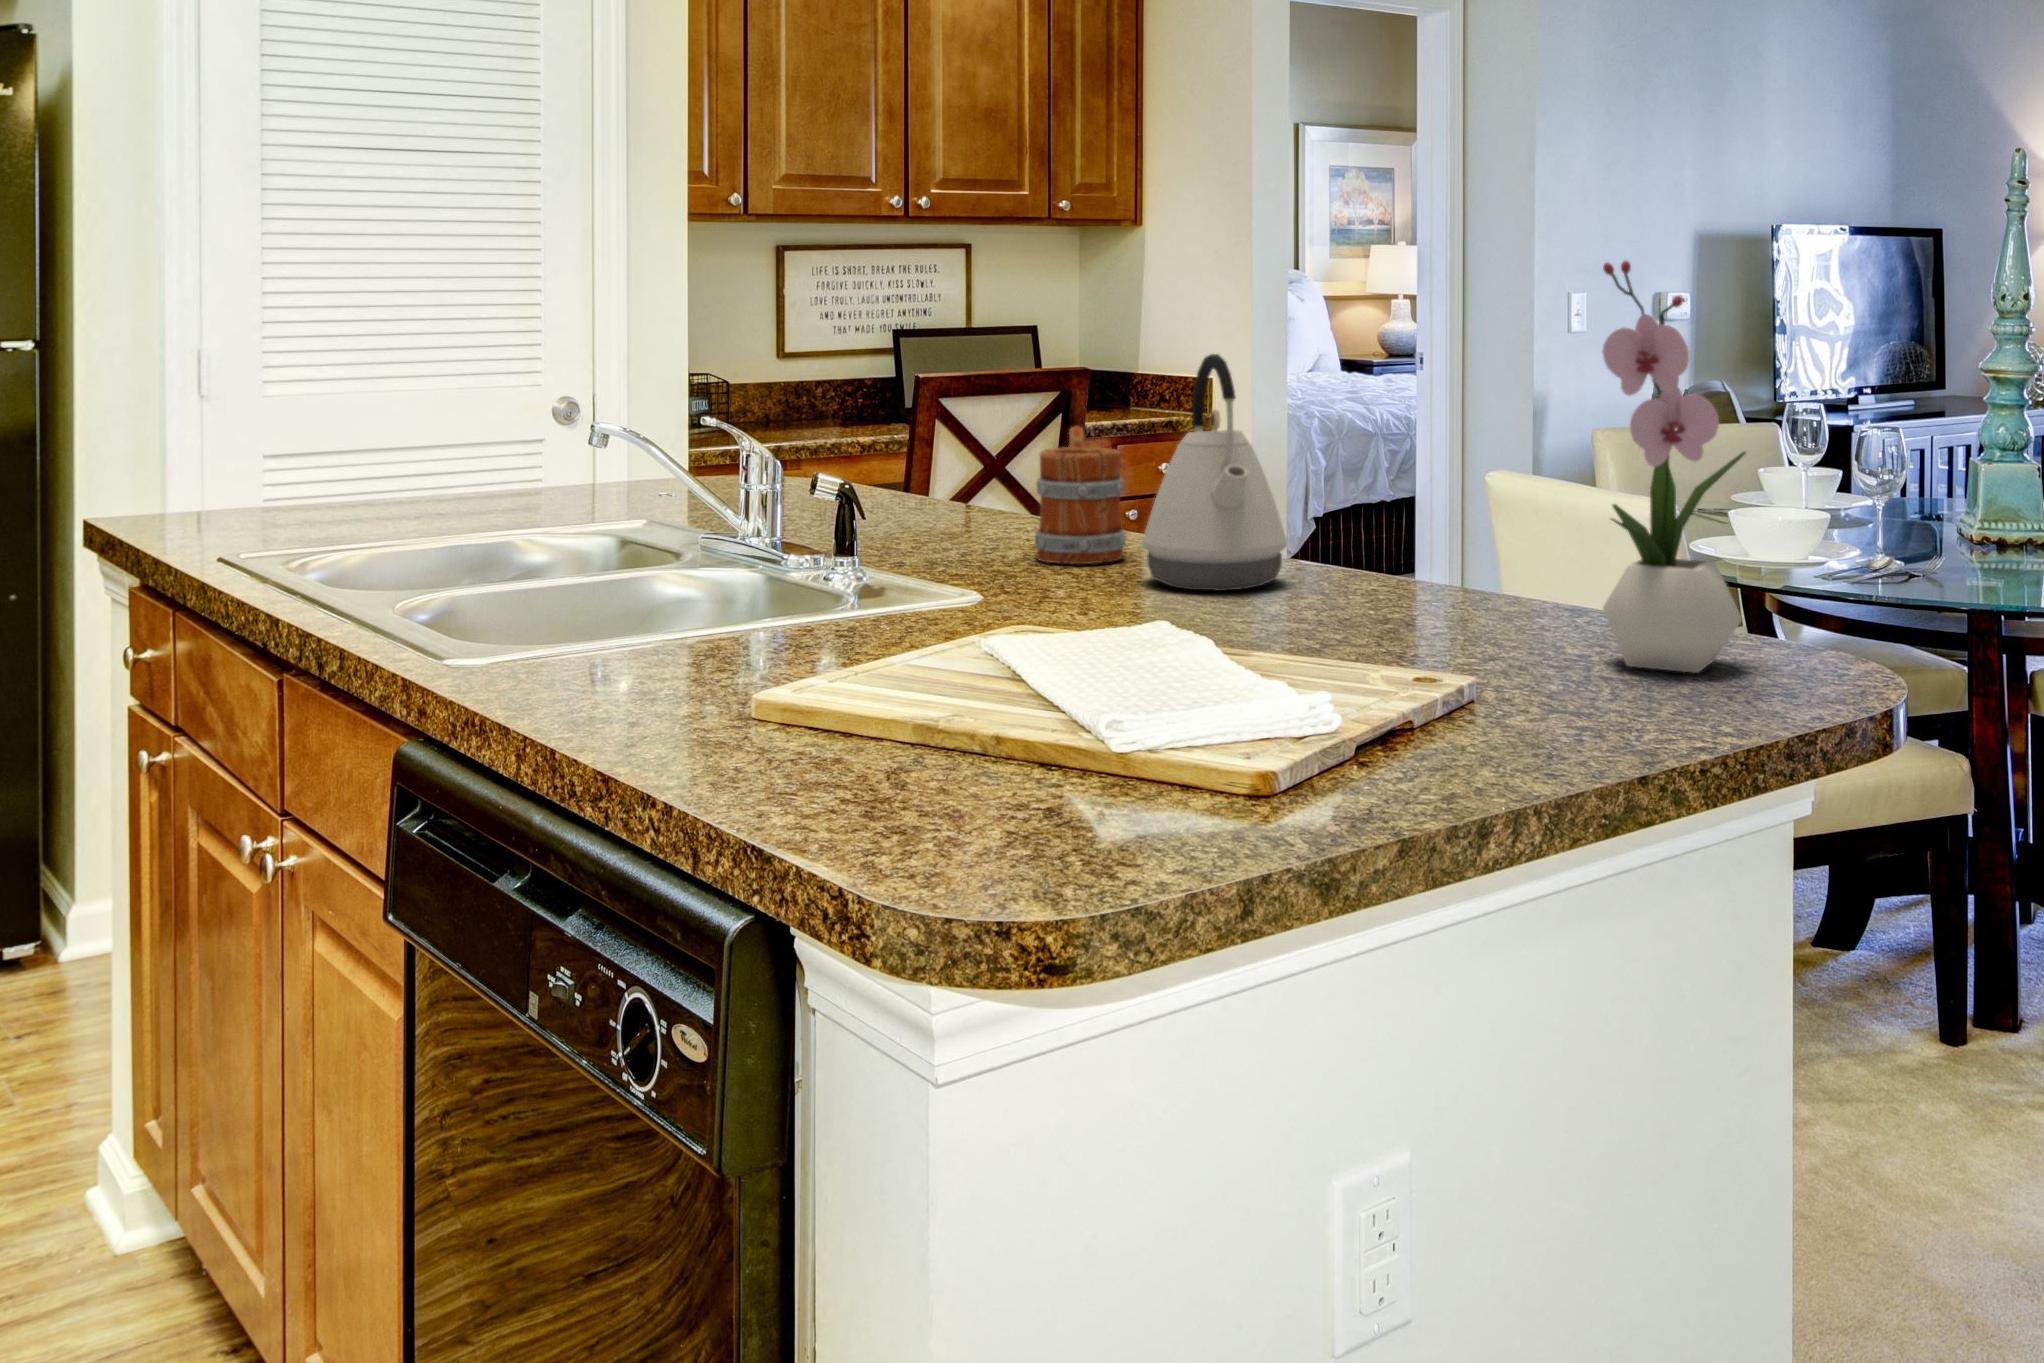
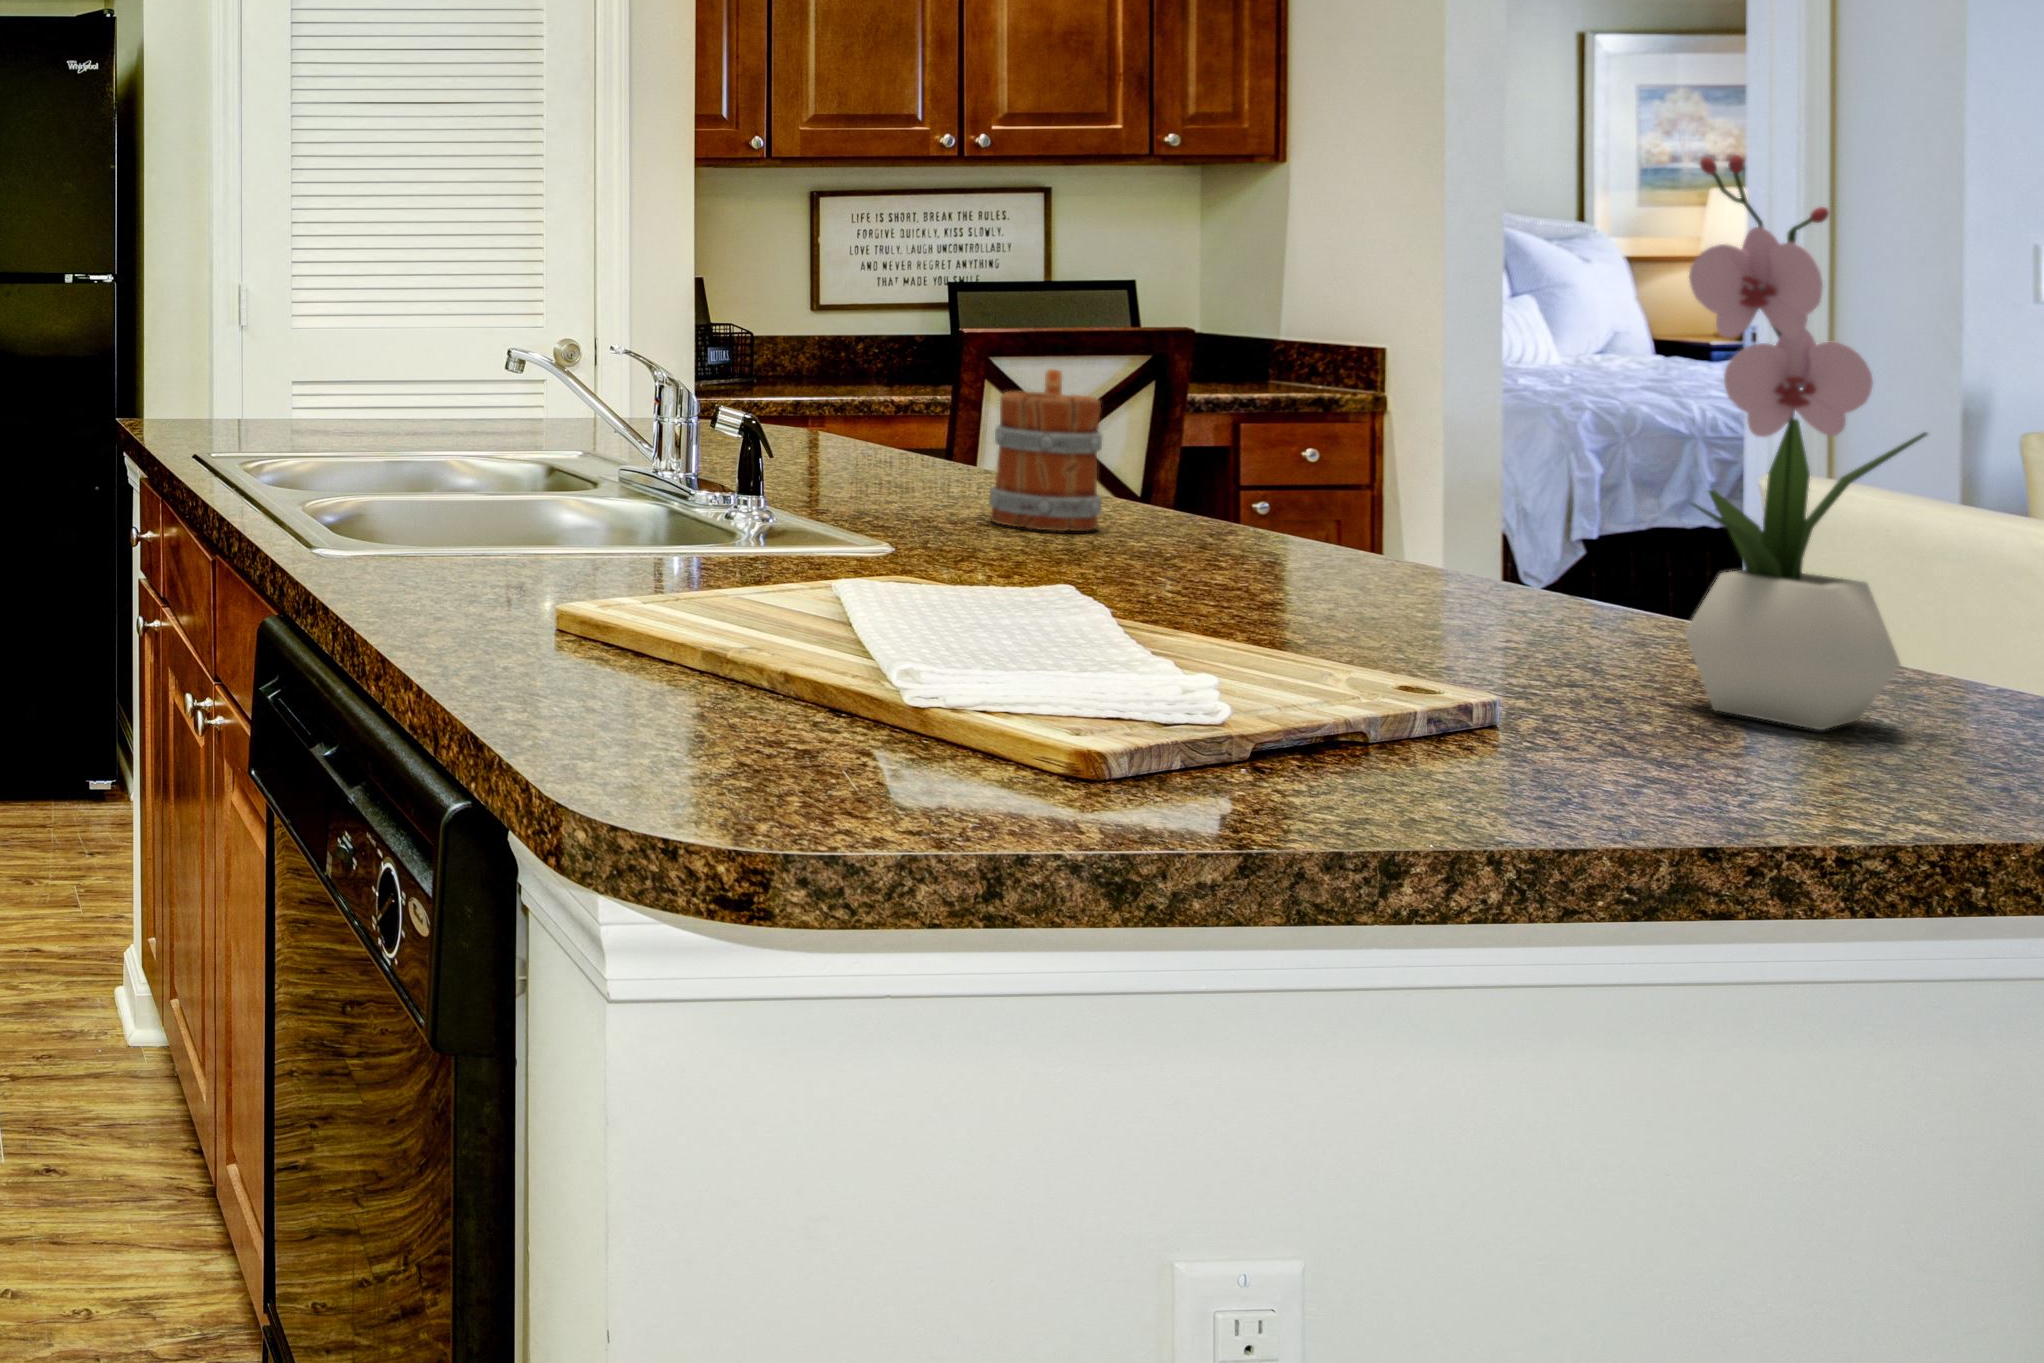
kettle: present [1142,354,1287,591] -> none [1104,282,1293,574]

